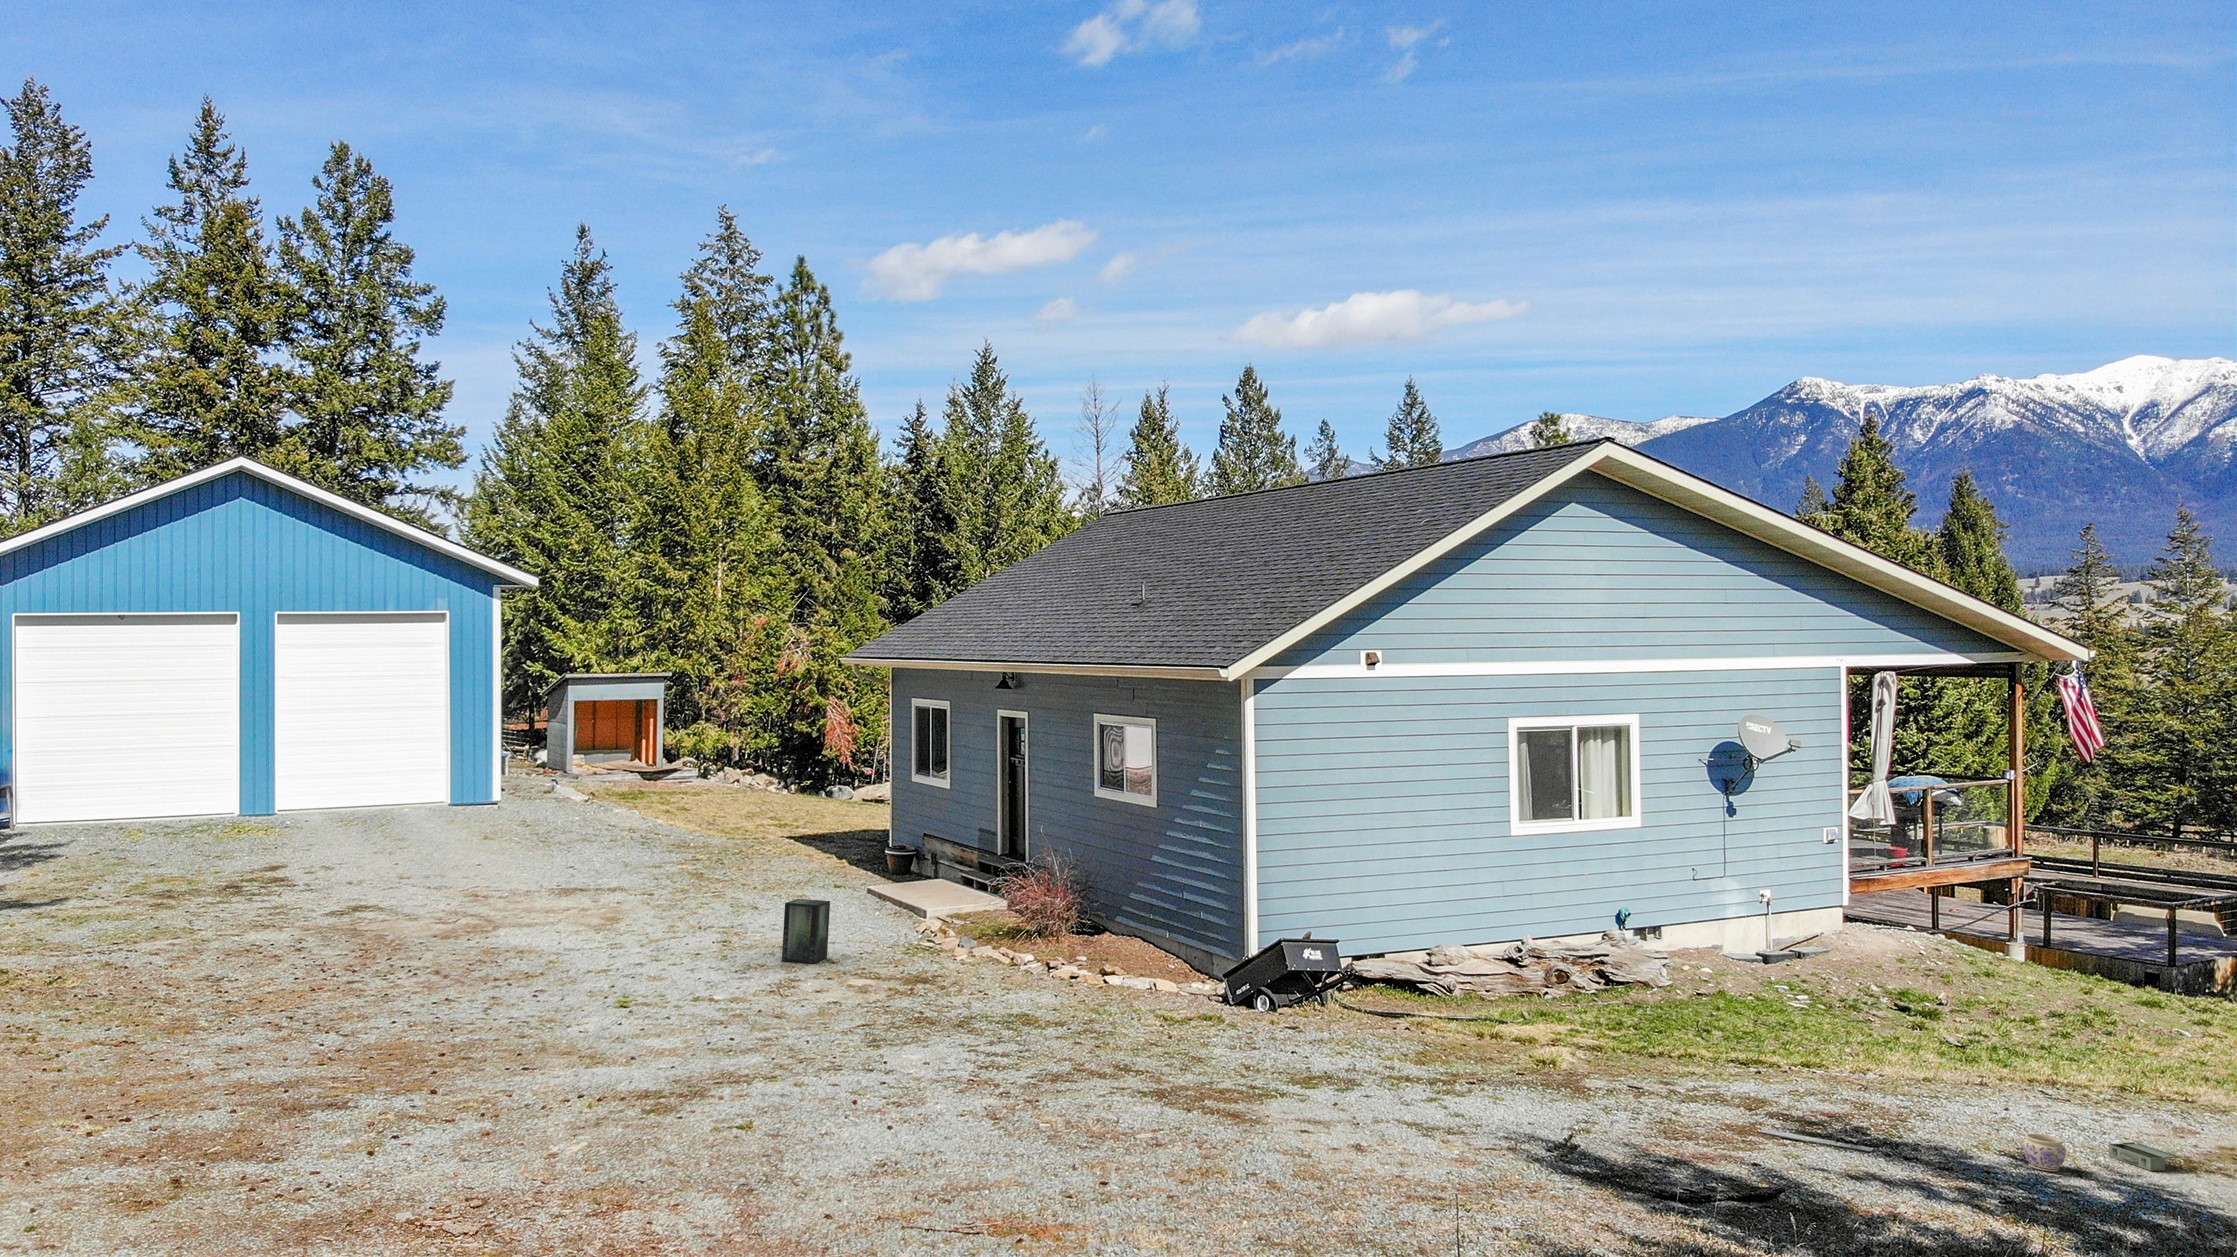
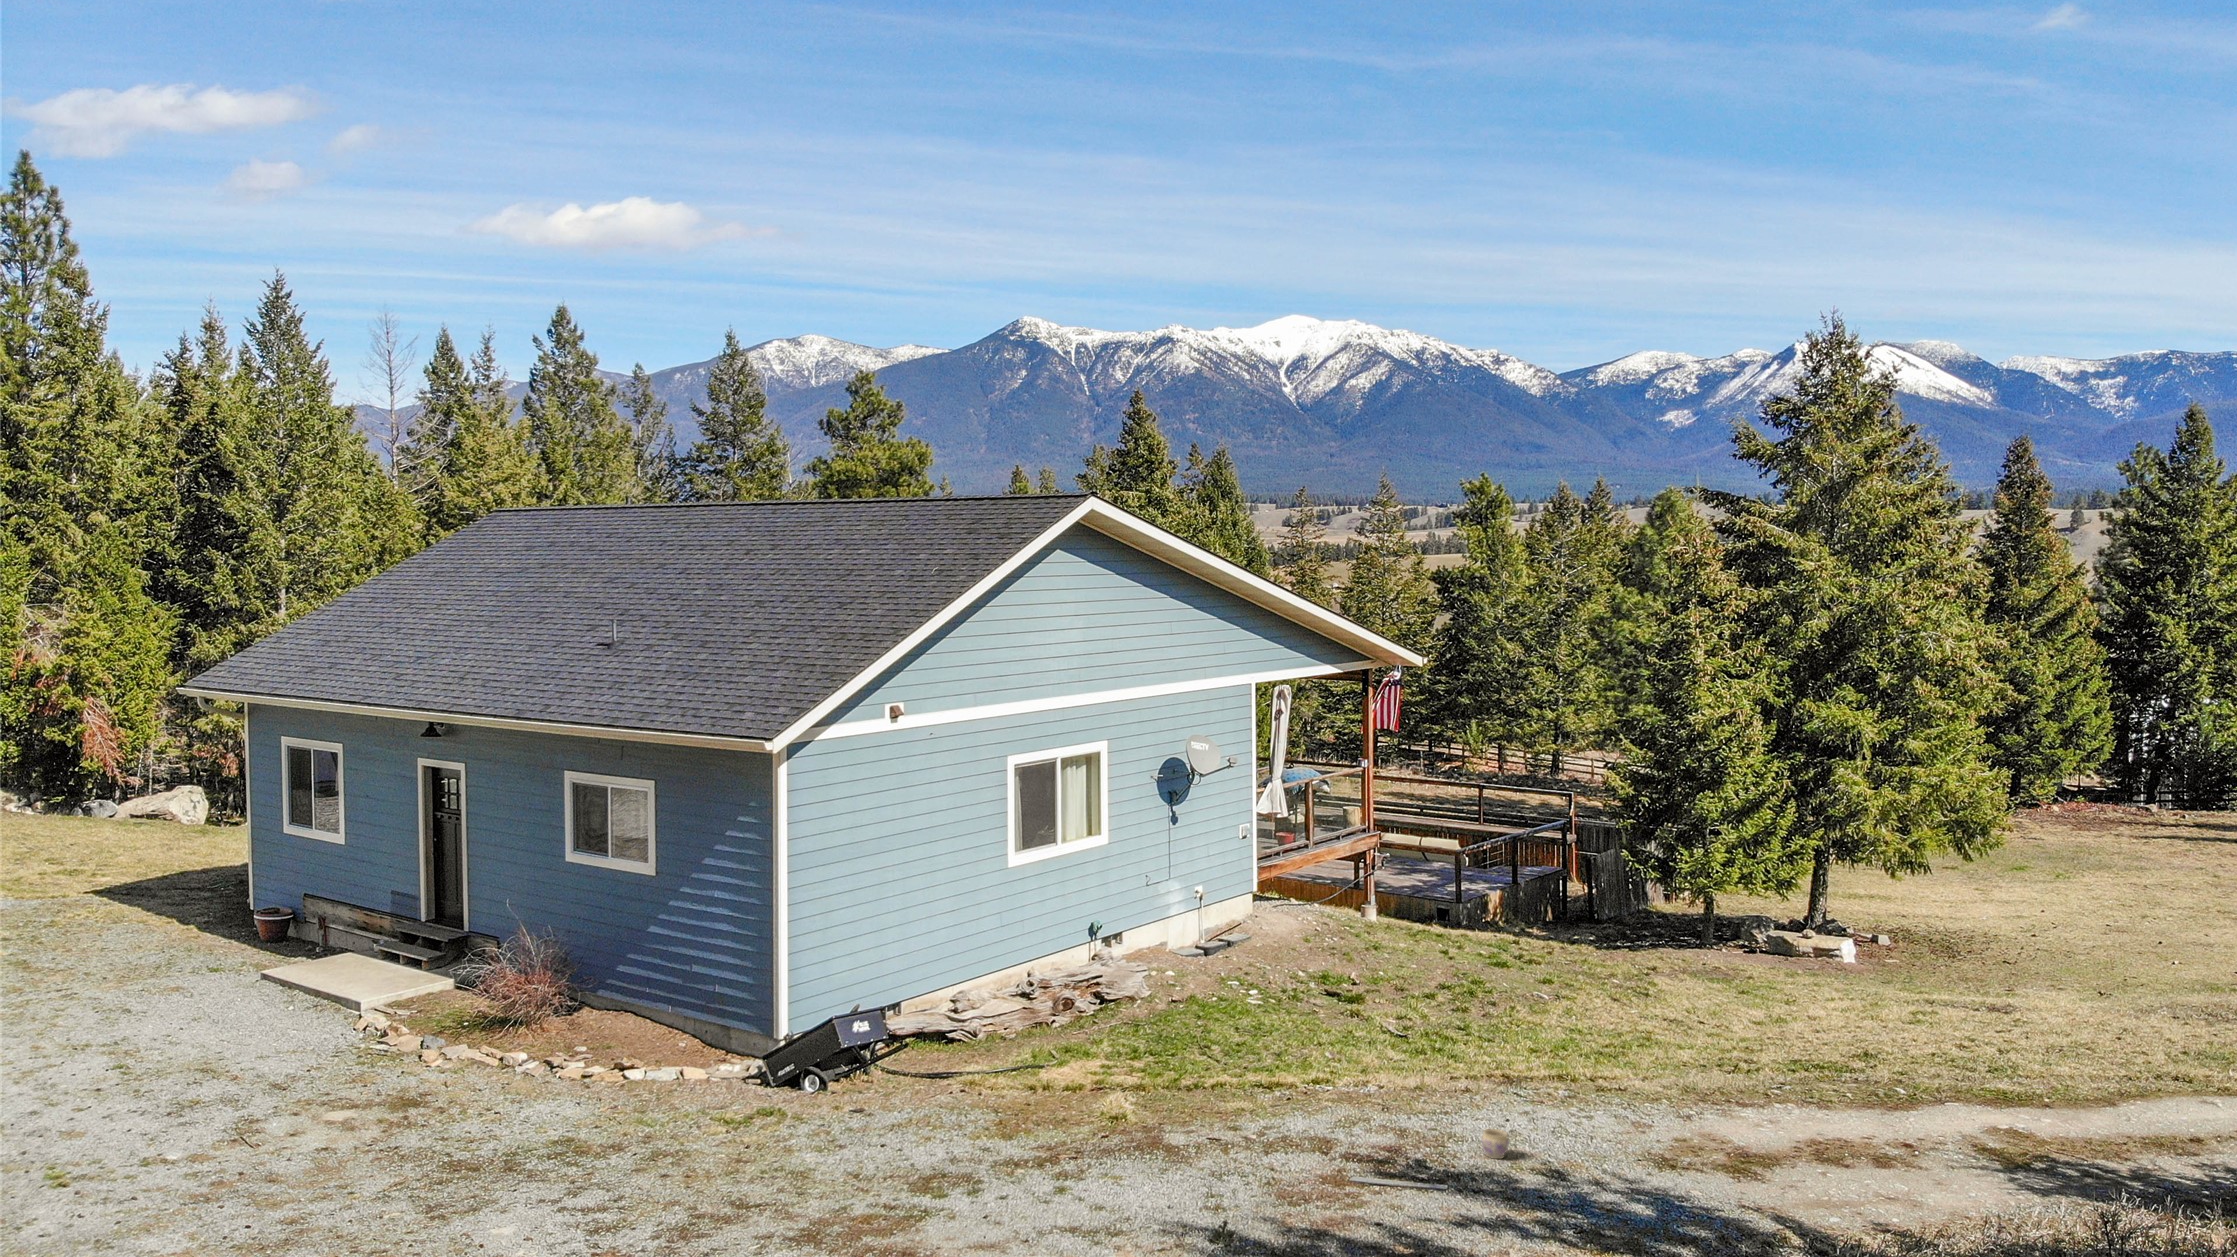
storage box: present [782,899,830,964] -> none [221,1049,283,1135]
toolbox: present [2109,1143,2178,1171] -> none [1524,1117,1568,1141]

